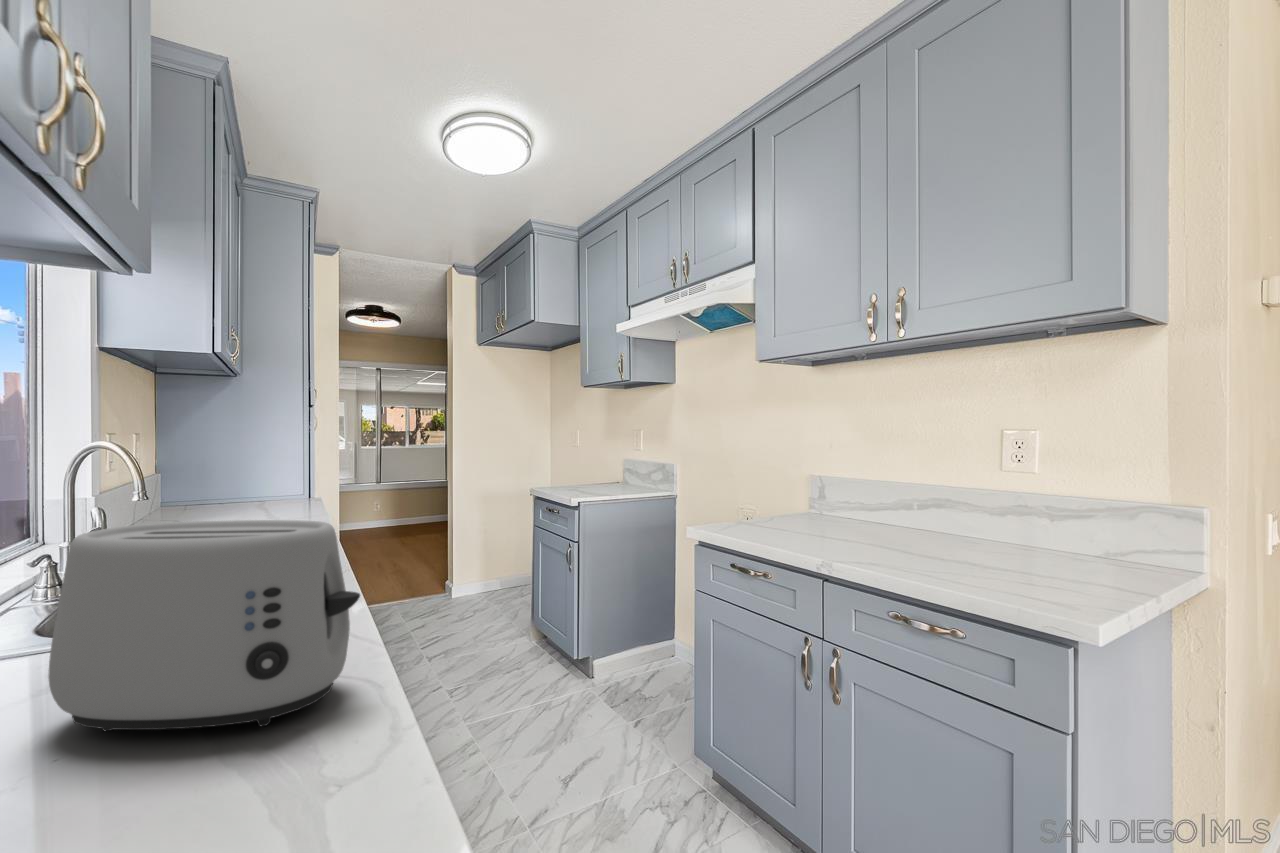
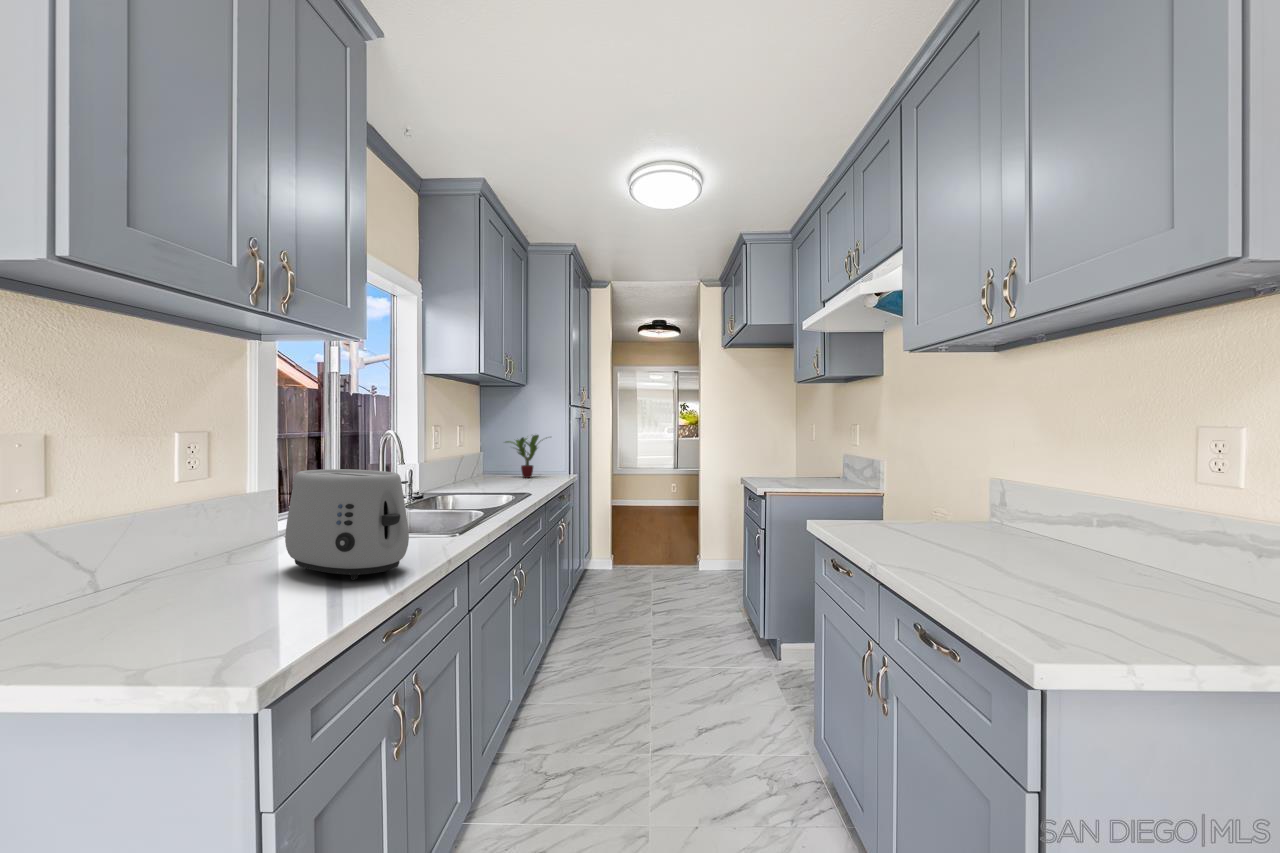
potted plant: none [202,444,284,507] -> present [506,435,543,478]

